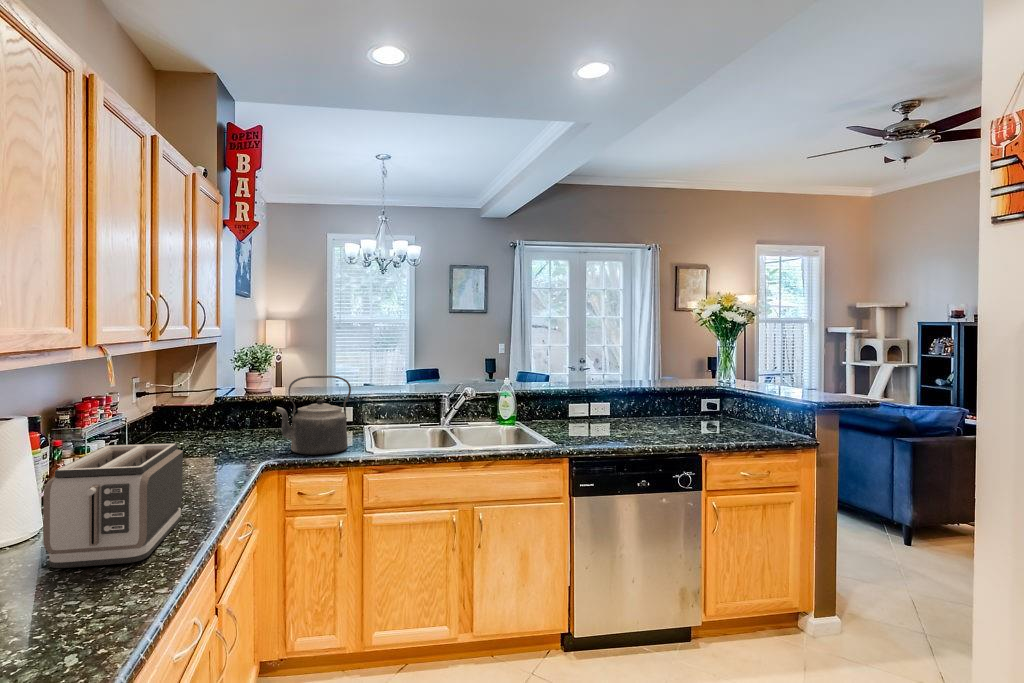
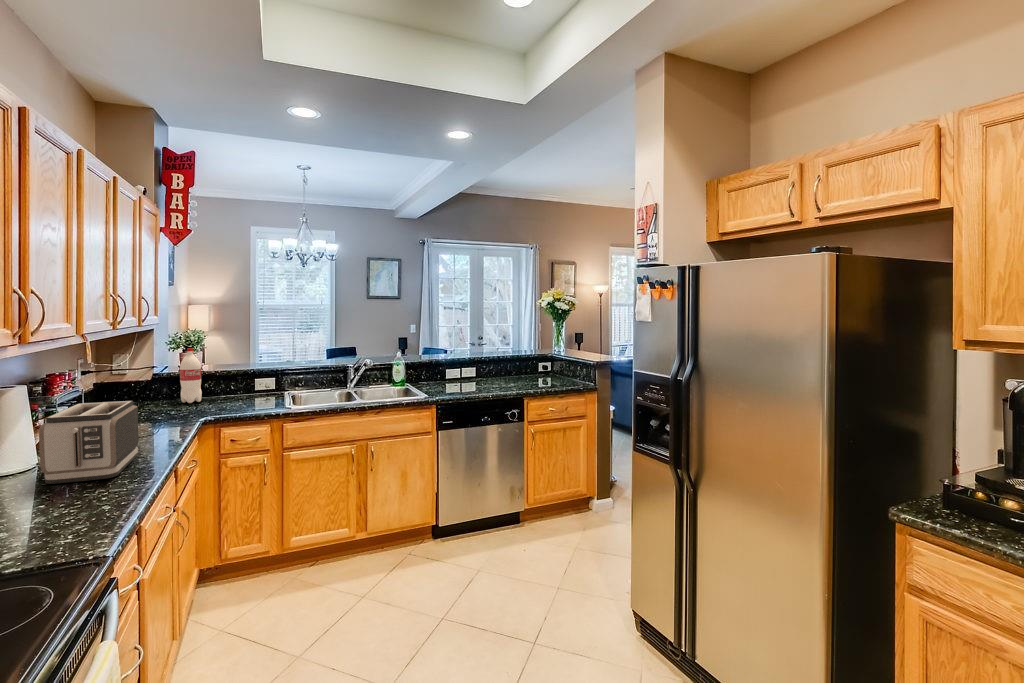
bottle: none [241,369,266,439] -> present [180,348,202,403]
kettle: present [276,375,351,455] -> none [210,352,270,412]

